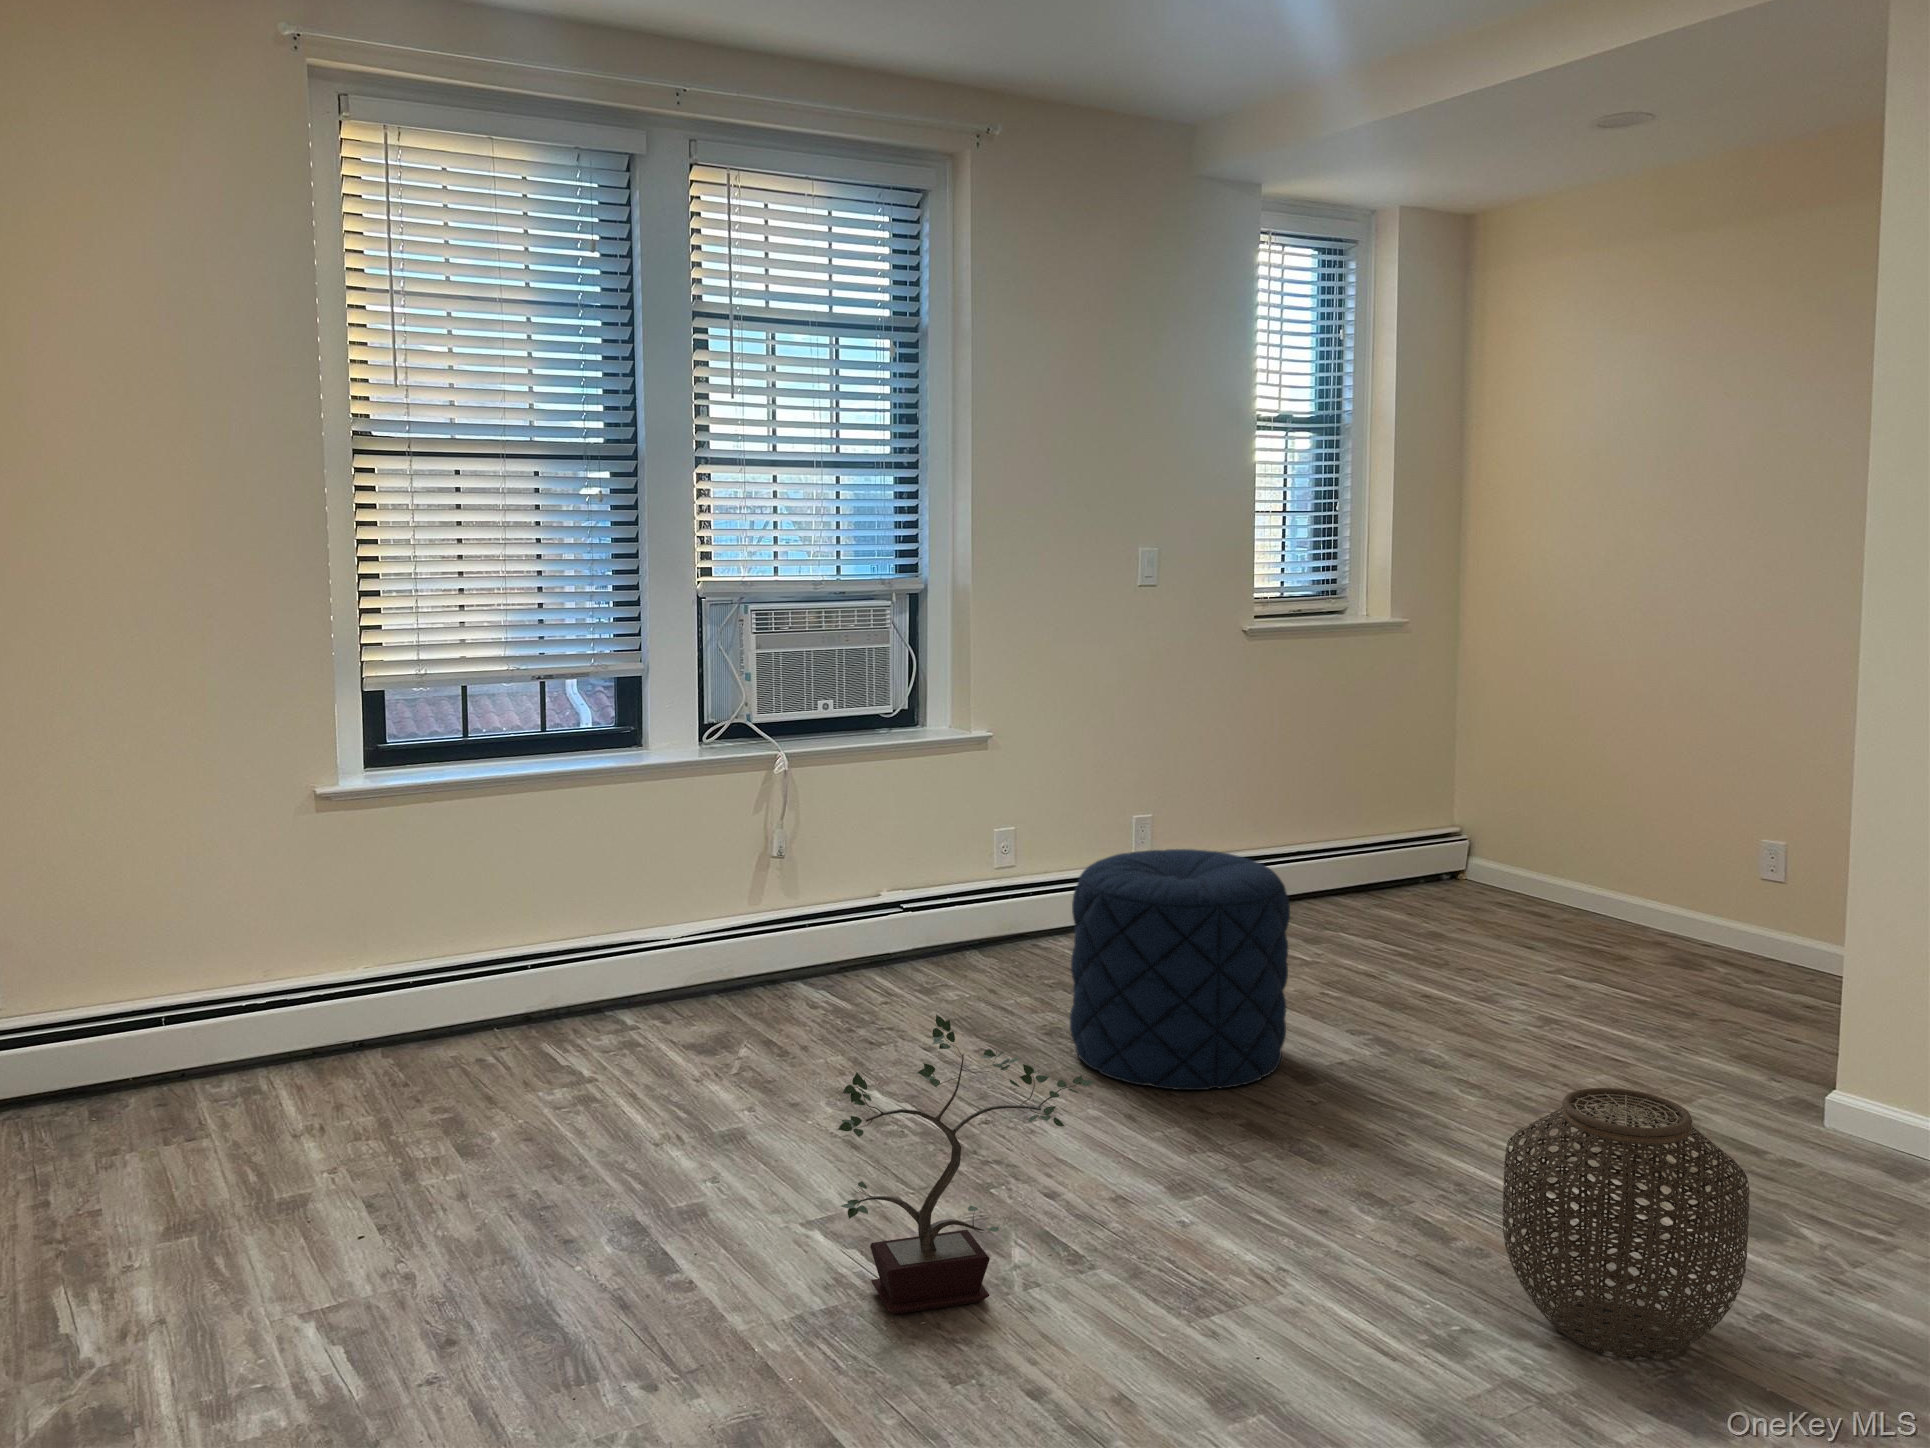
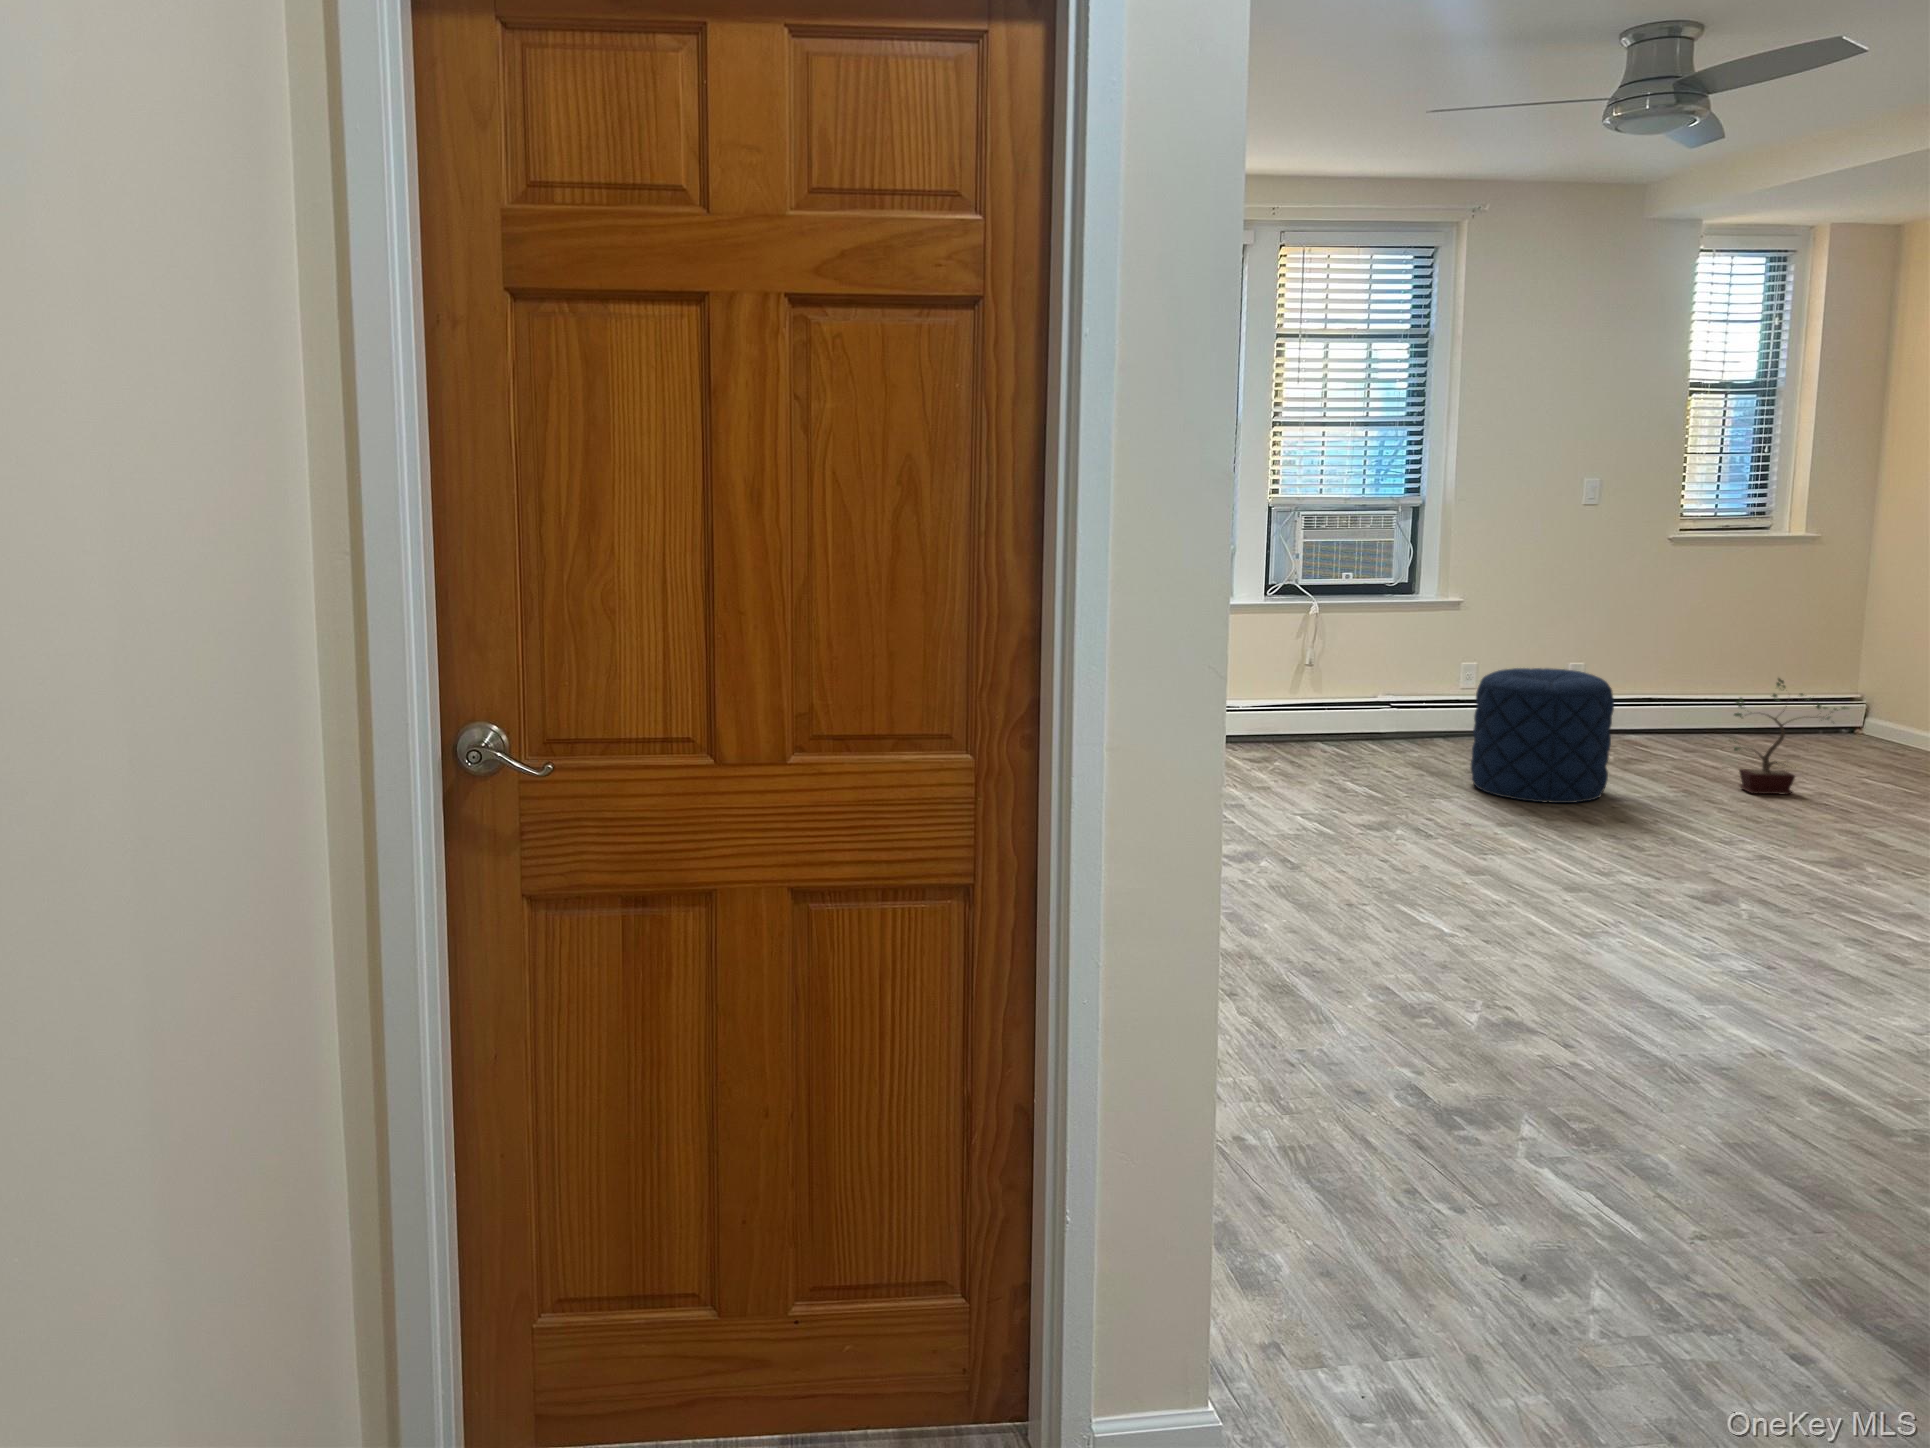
potted plant: present [838,1014,1094,1314] -> present [1734,678,1848,794]
woven basket: present [1503,1088,1749,1358] -> none [1632,771,1760,897]

